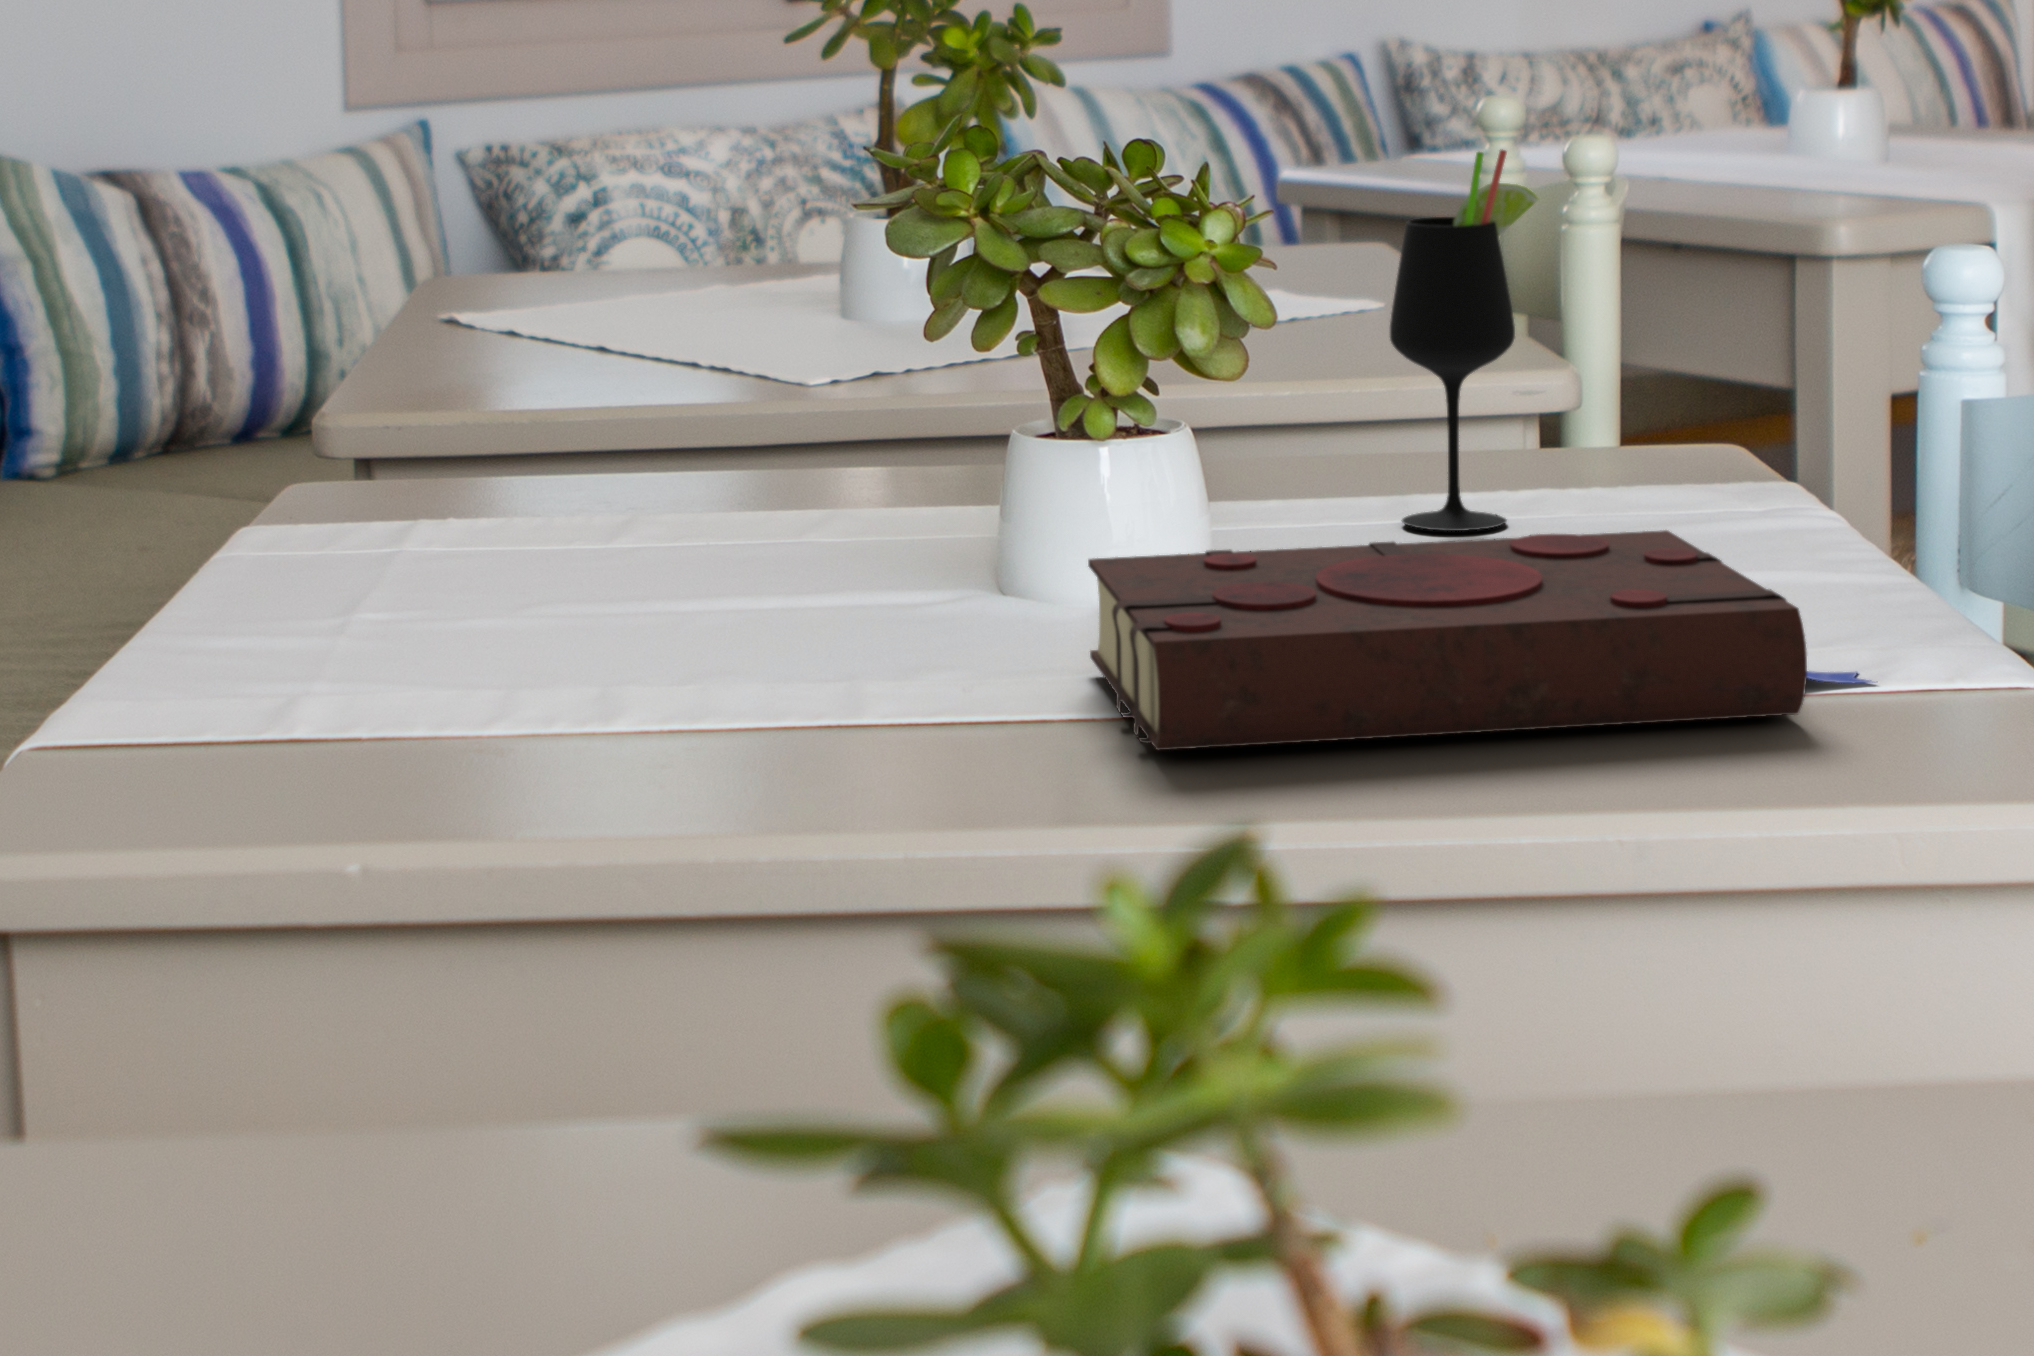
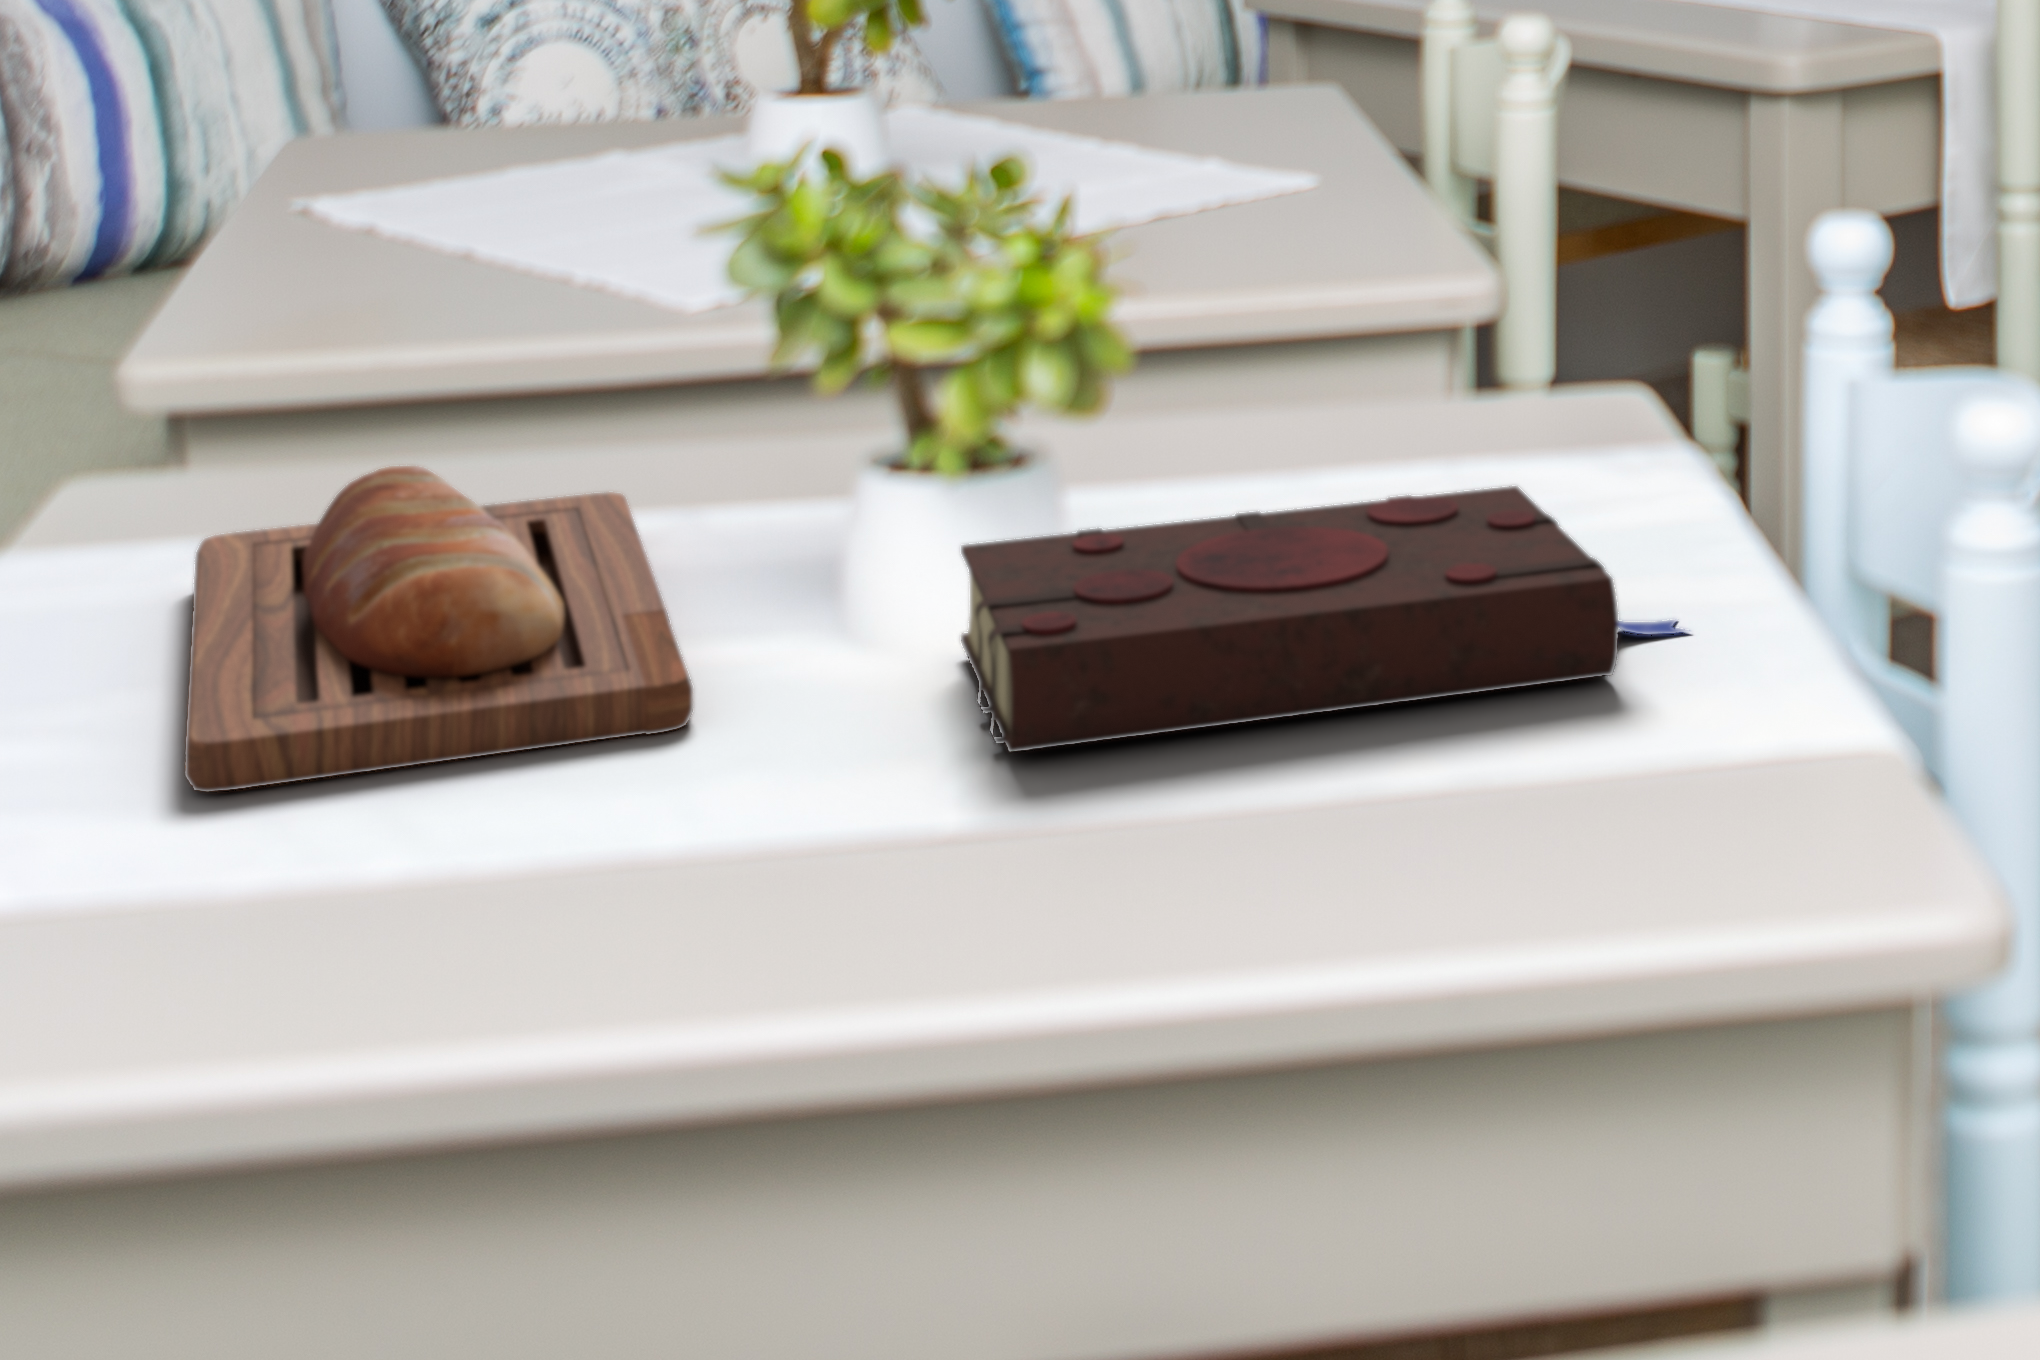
wine glass: present [1390,149,1538,531] -> none [1285,98,1427,462]
bread loaf: none [353,479,831,748] -> present [185,466,693,792]

